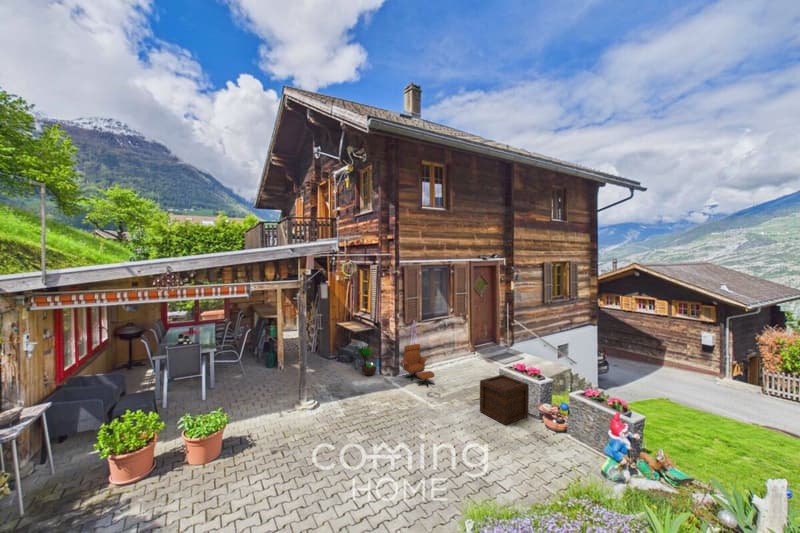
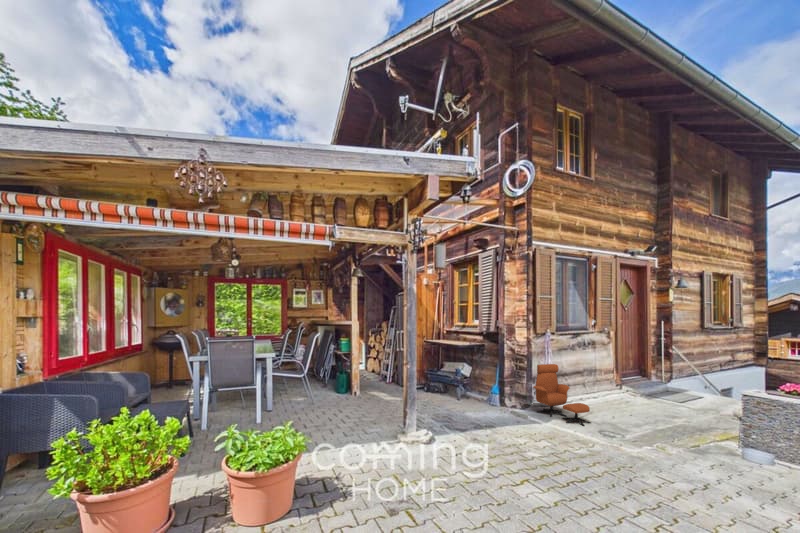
potted tree: present [357,346,376,375] -> none [462,357,494,407]
wooden crate: present [480,375,529,425] -> none [699,406,790,483]

